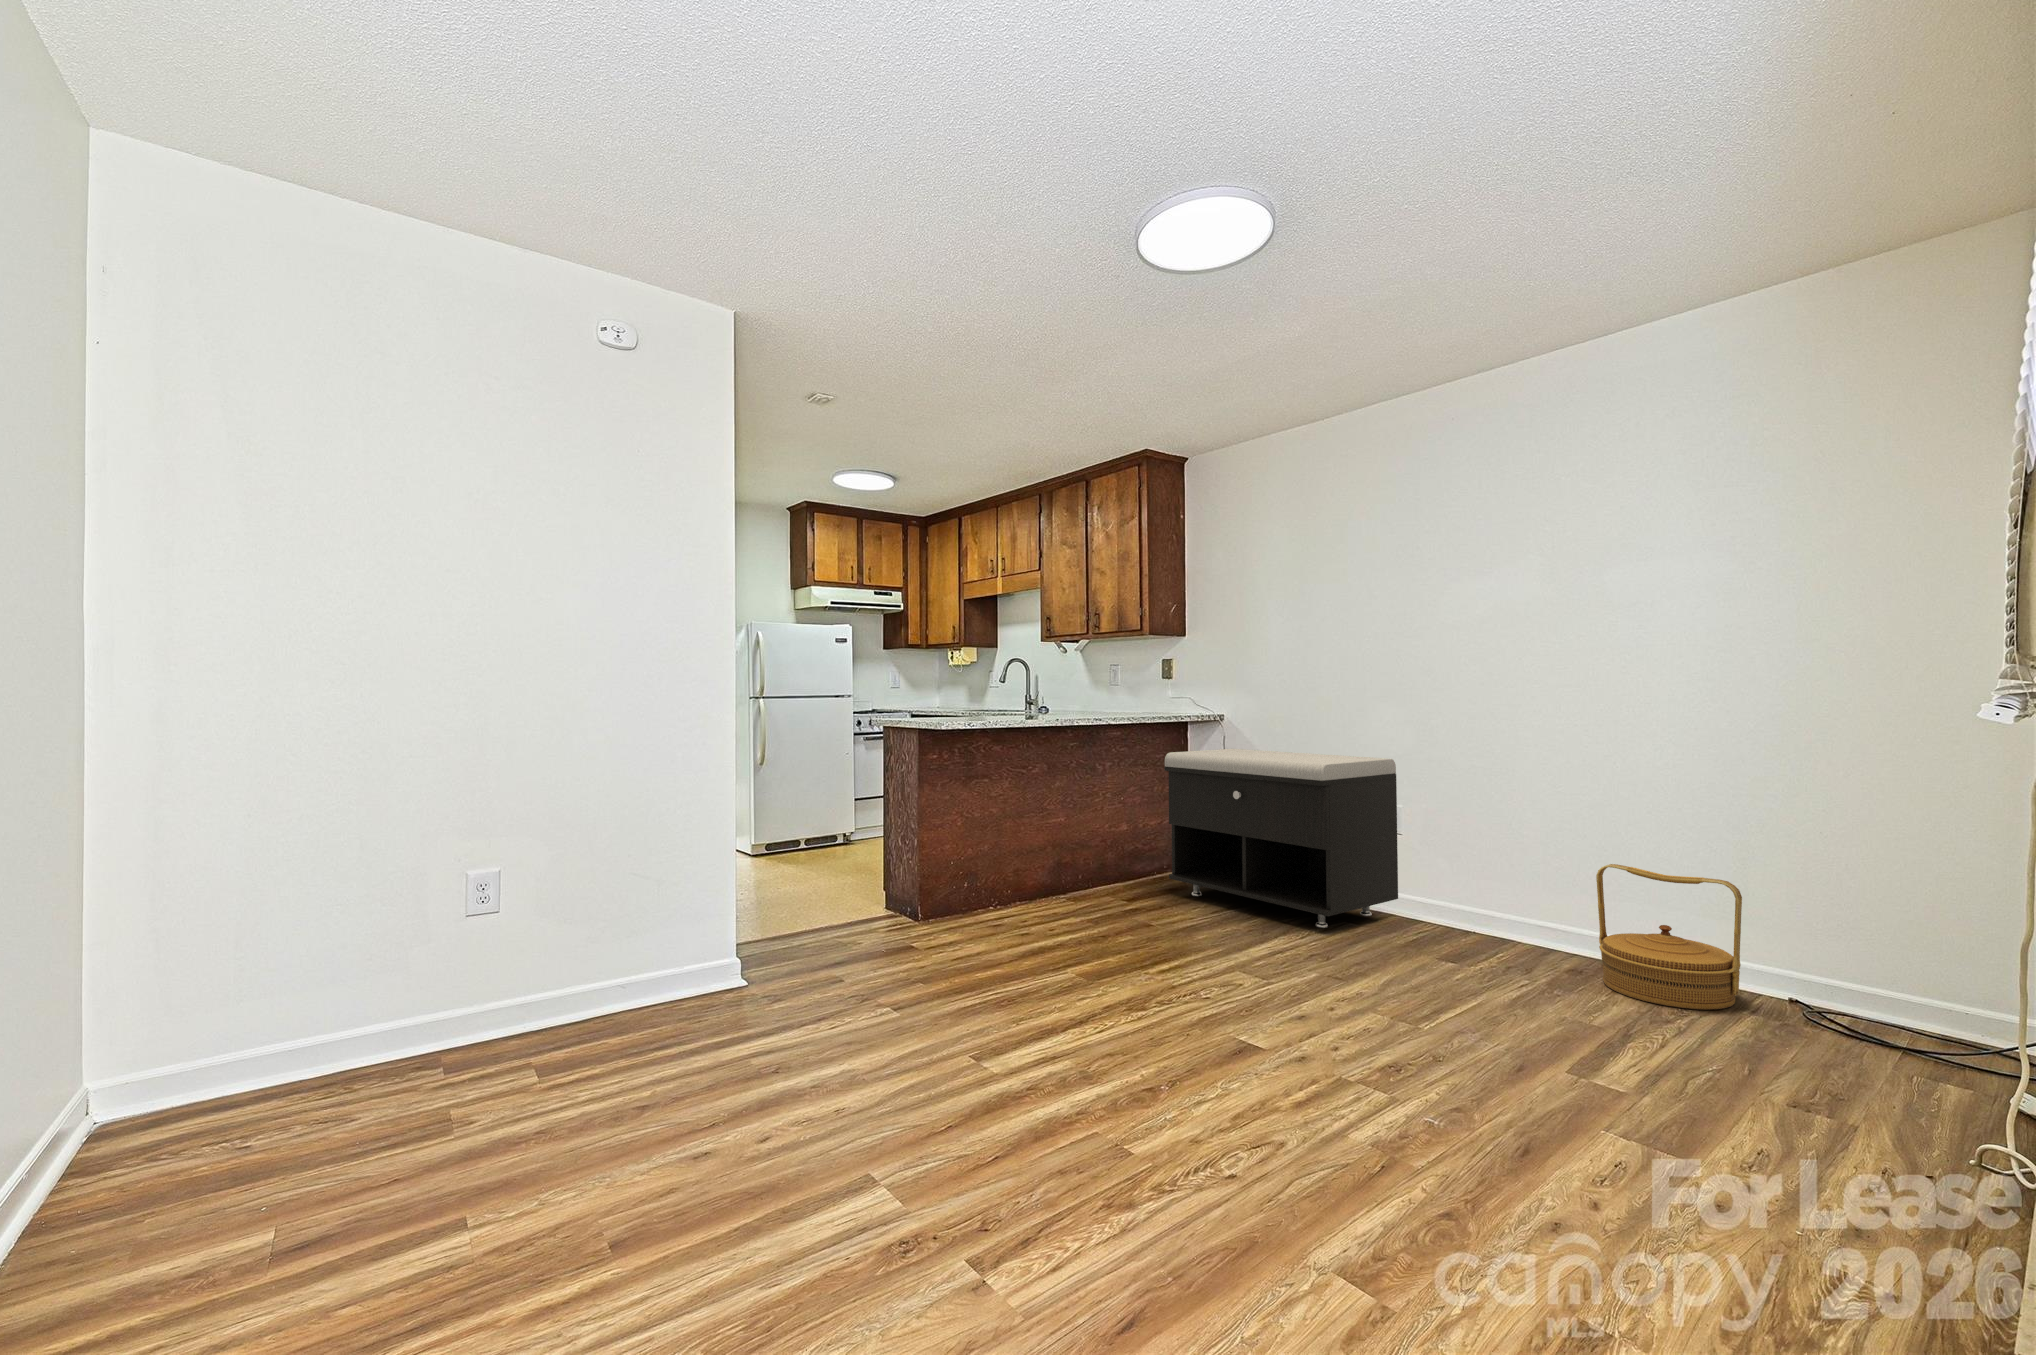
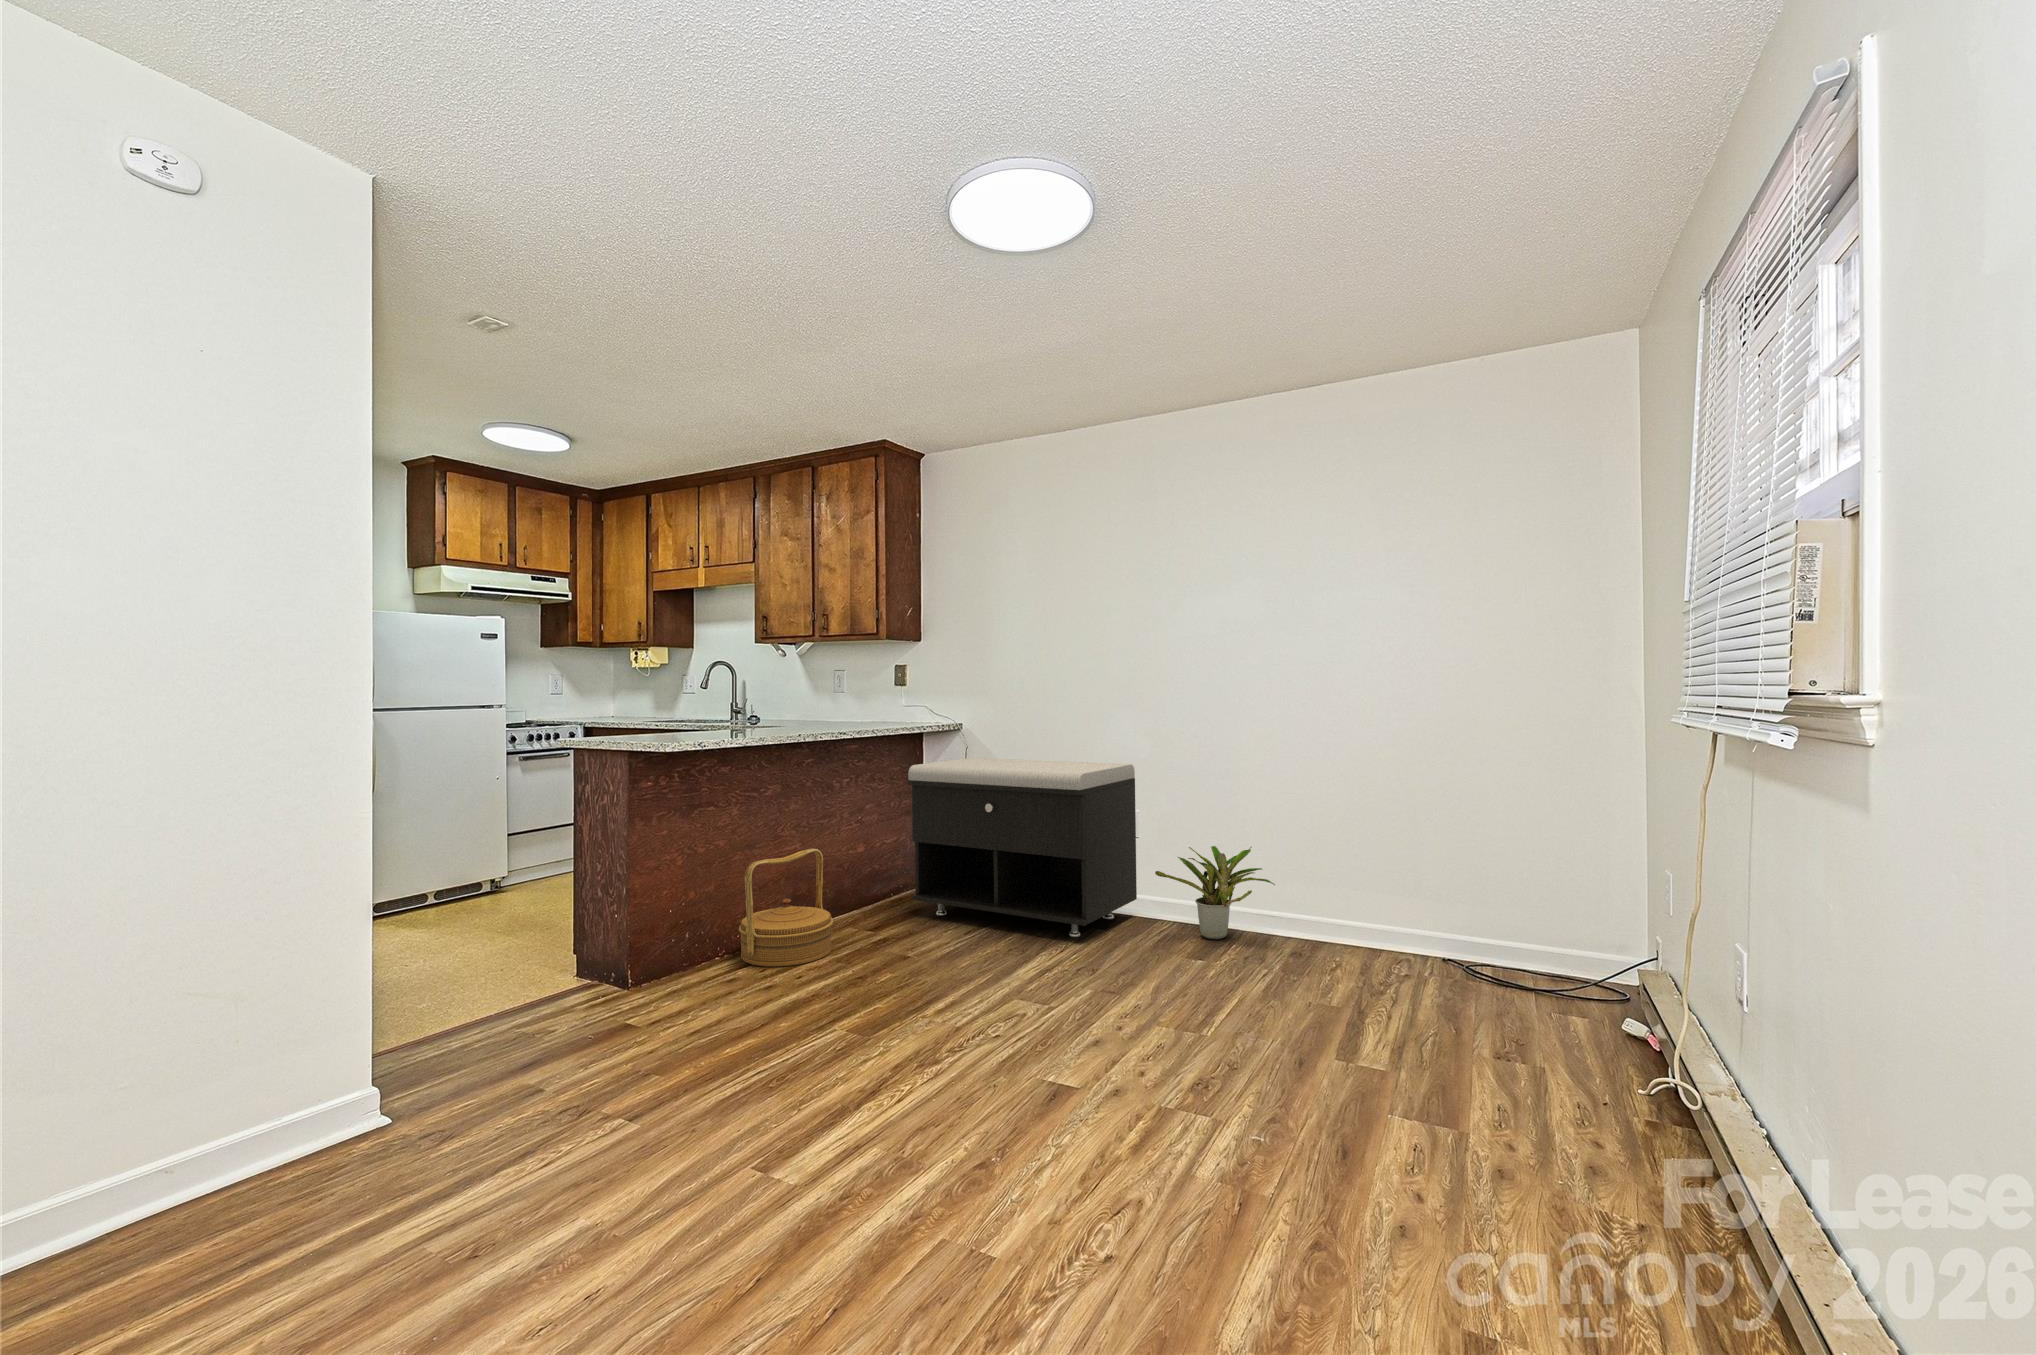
potted plant: none [1408,846,1548,947] -> present [1155,846,1275,939]
woven basket: present [1596,864,1742,1010] -> present [739,849,833,967]

